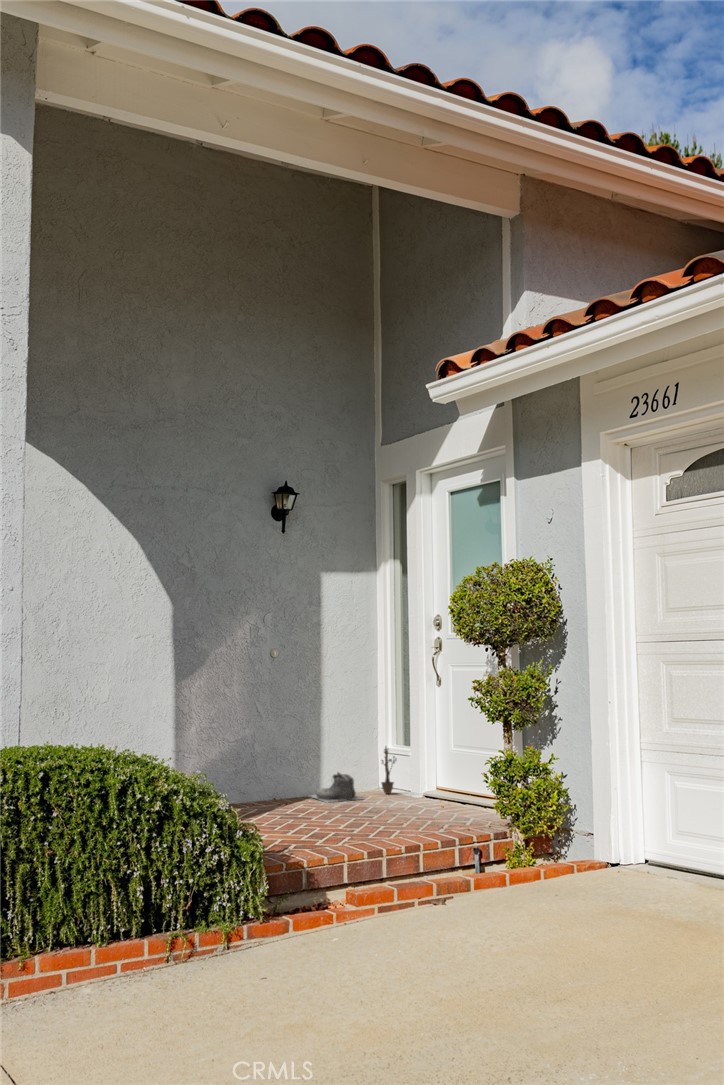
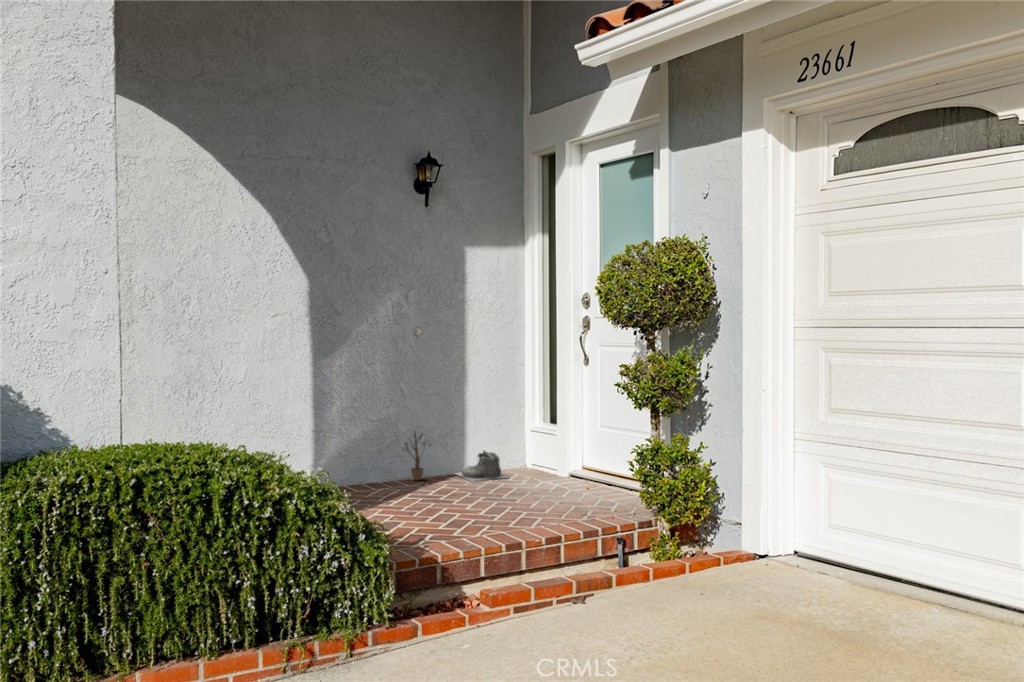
decorative plant: present [381,747,396,794] -> present [397,432,431,480]

